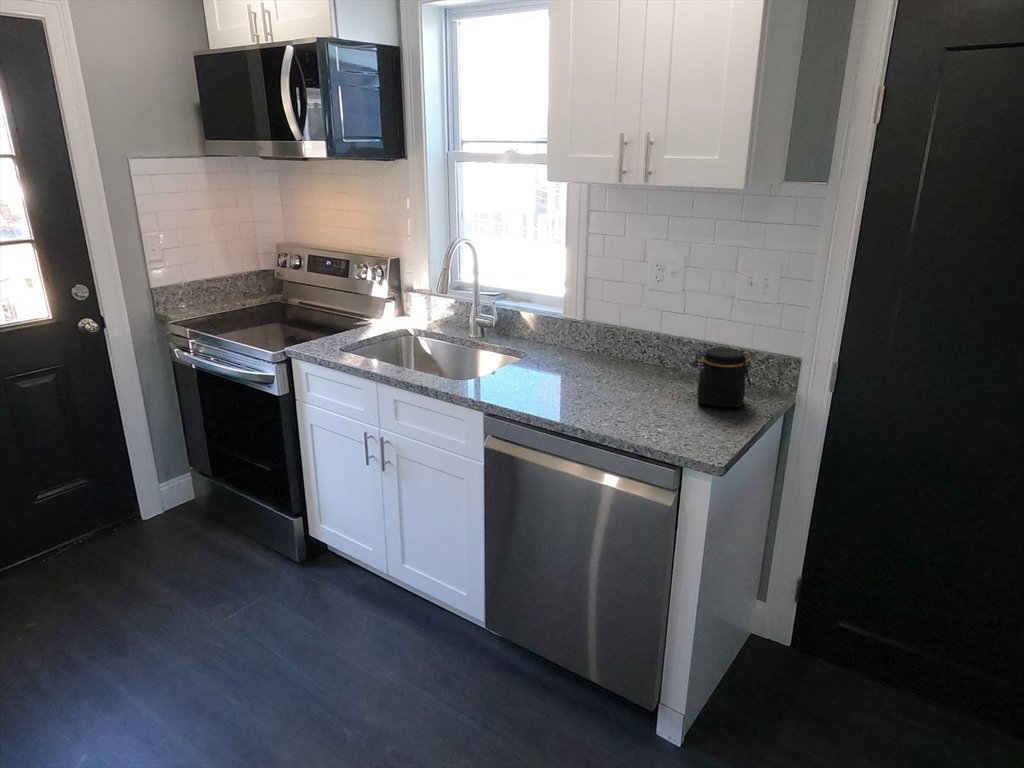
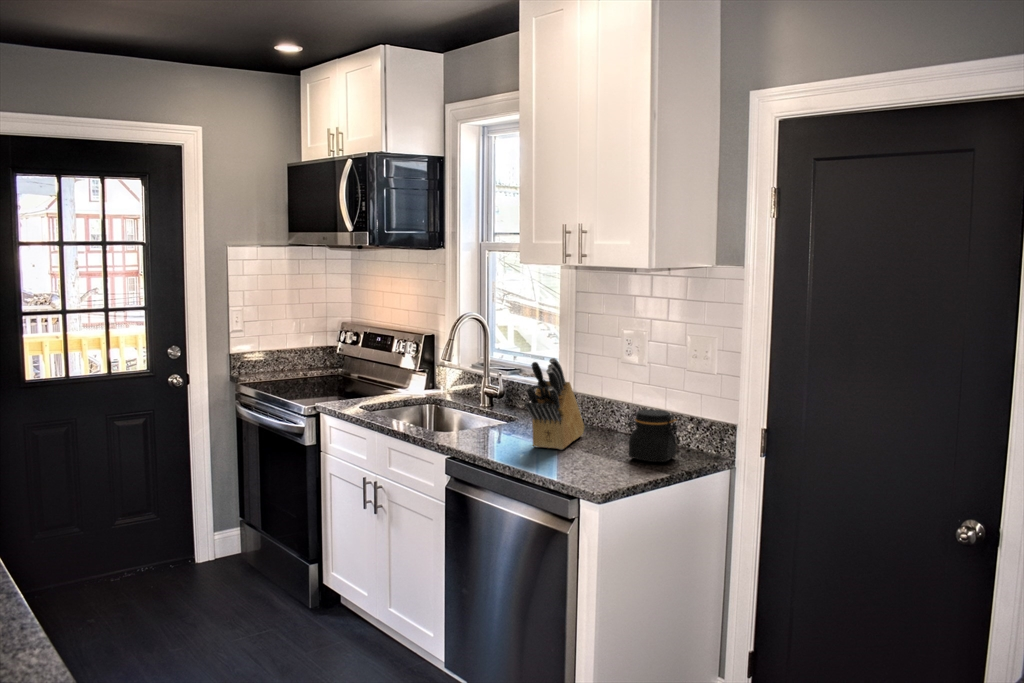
knife block: none [582,296,621,396] -> present [525,358,584,449]

